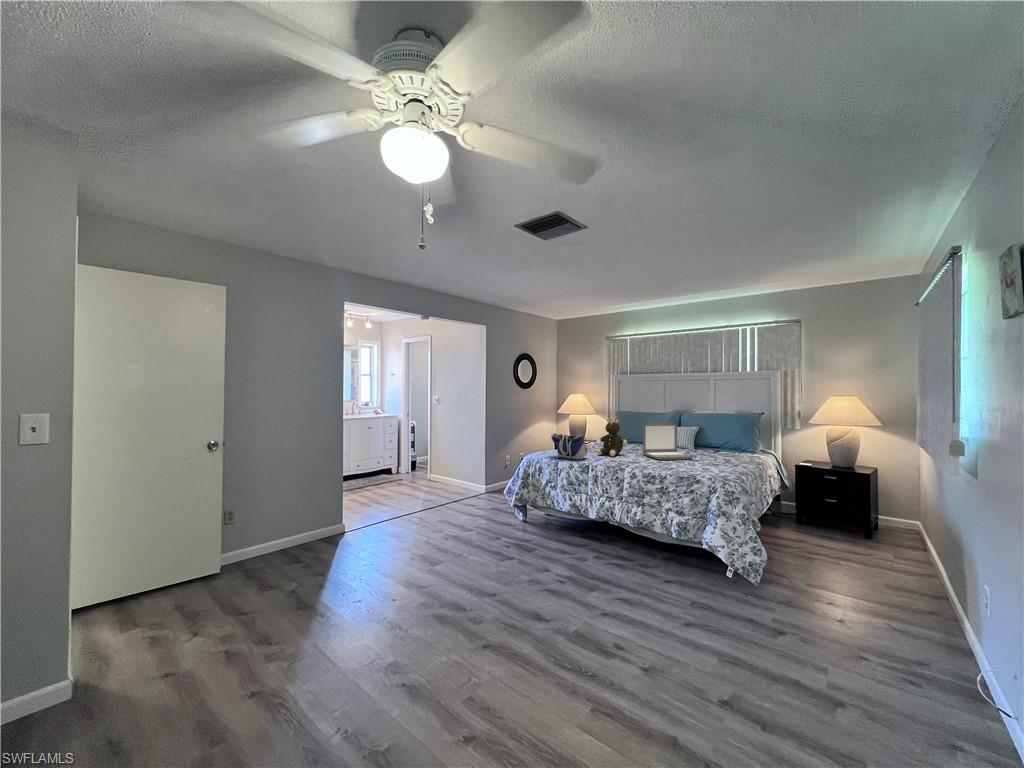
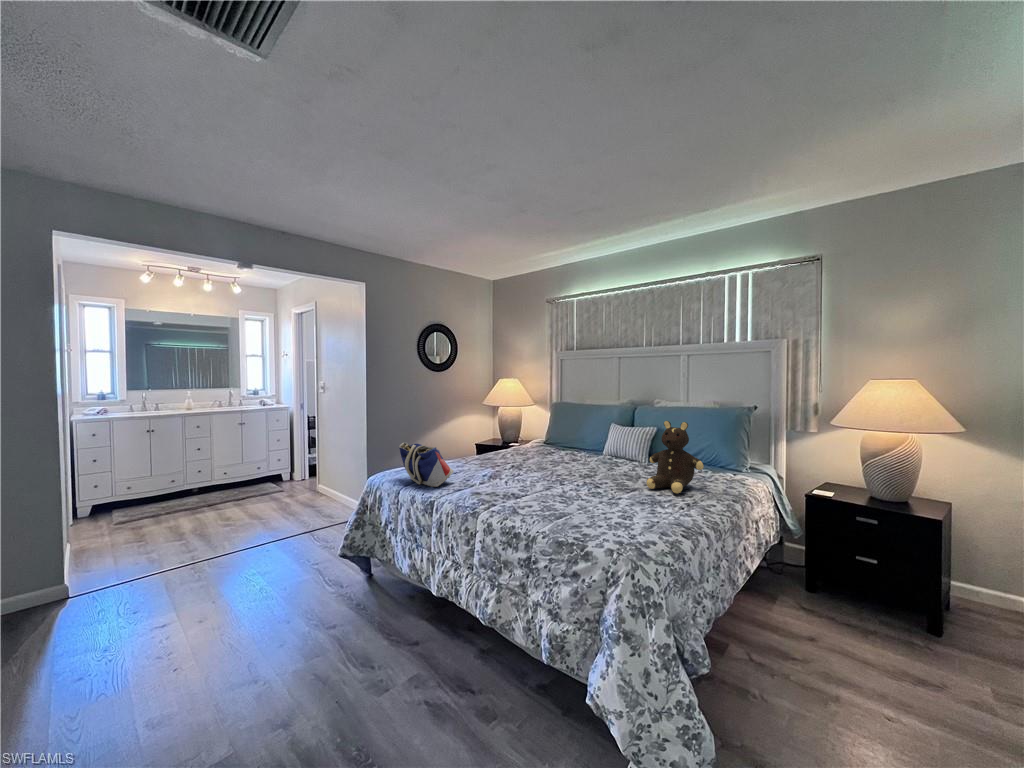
teddy bear: present [597,418,627,456] -> present [647,421,704,493]
laptop: present [643,421,693,460] -> none [549,422,624,490]

